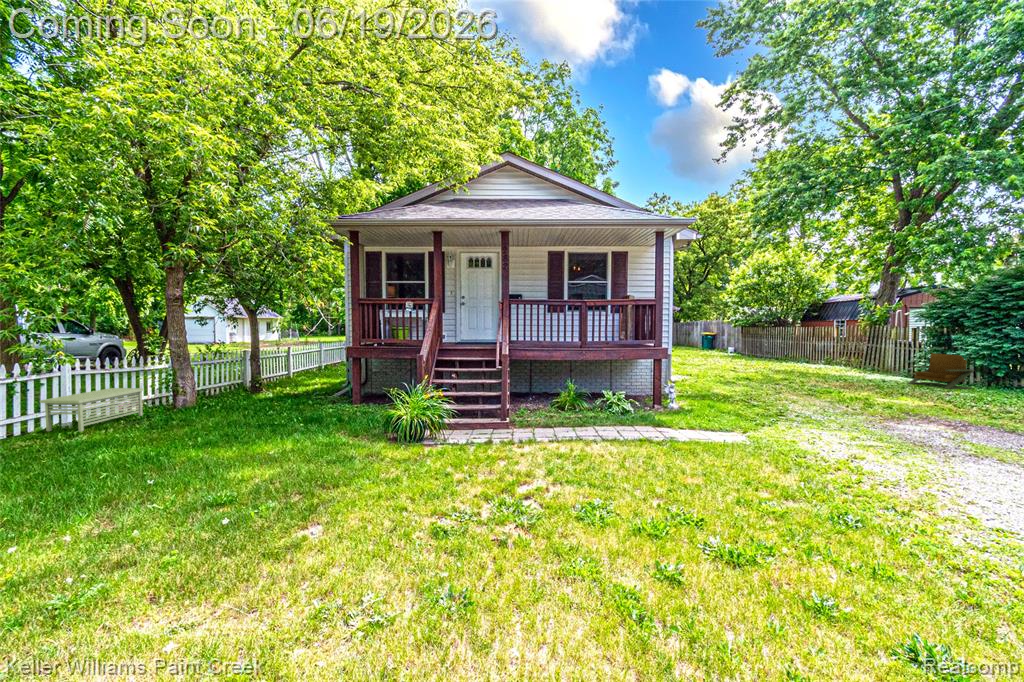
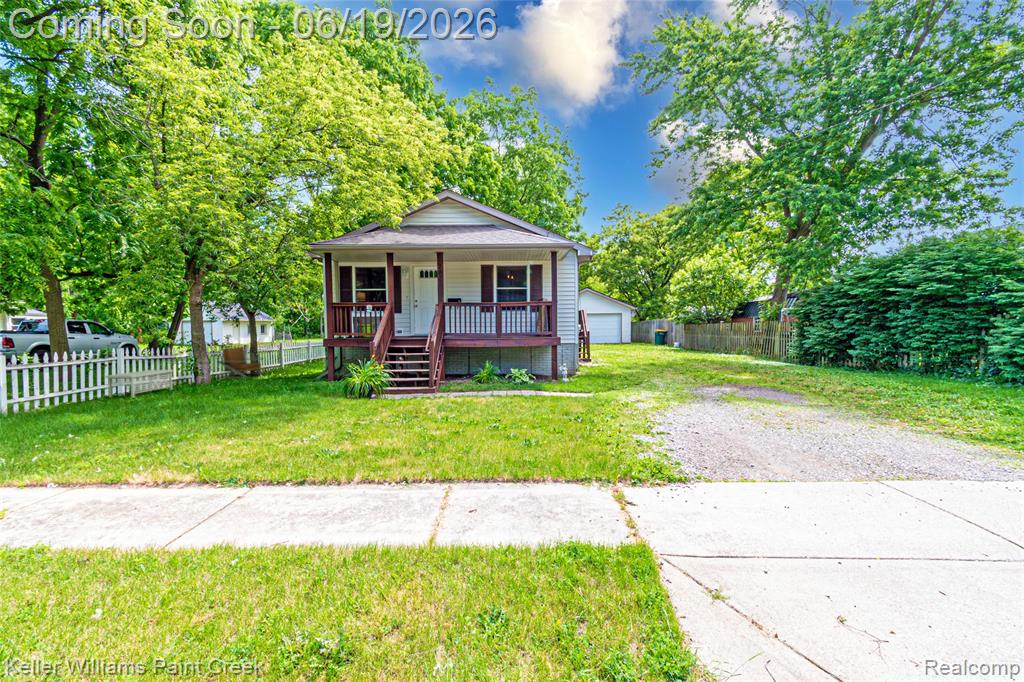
lounge chair: present [909,353,974,389] -> present [218,347,263,378]

